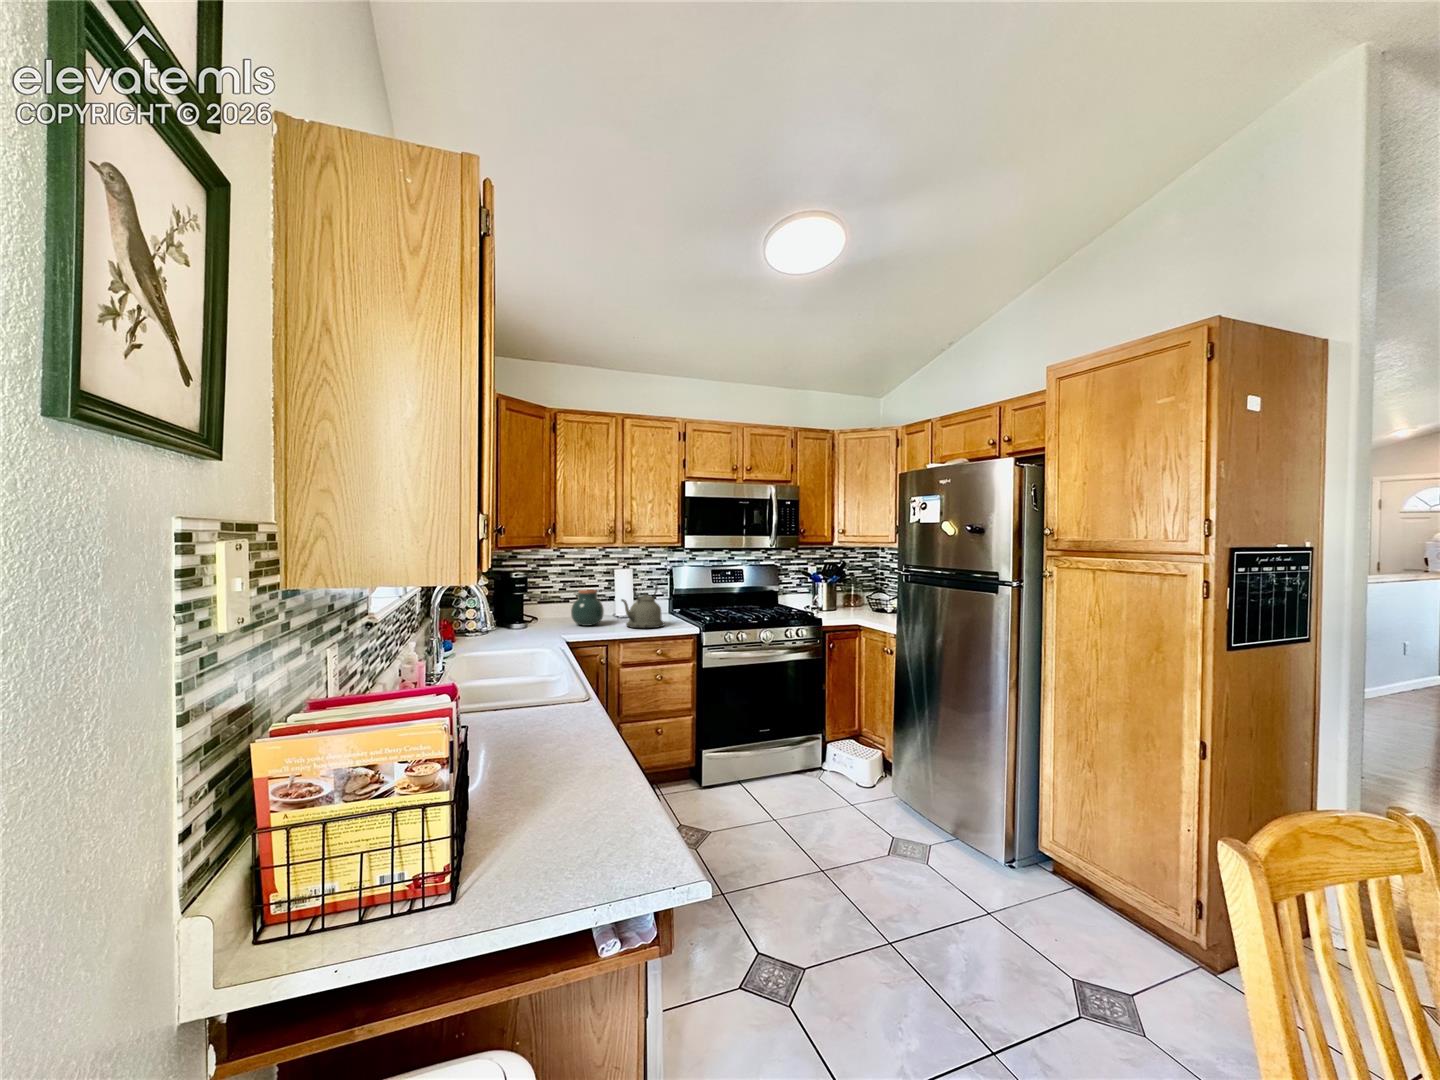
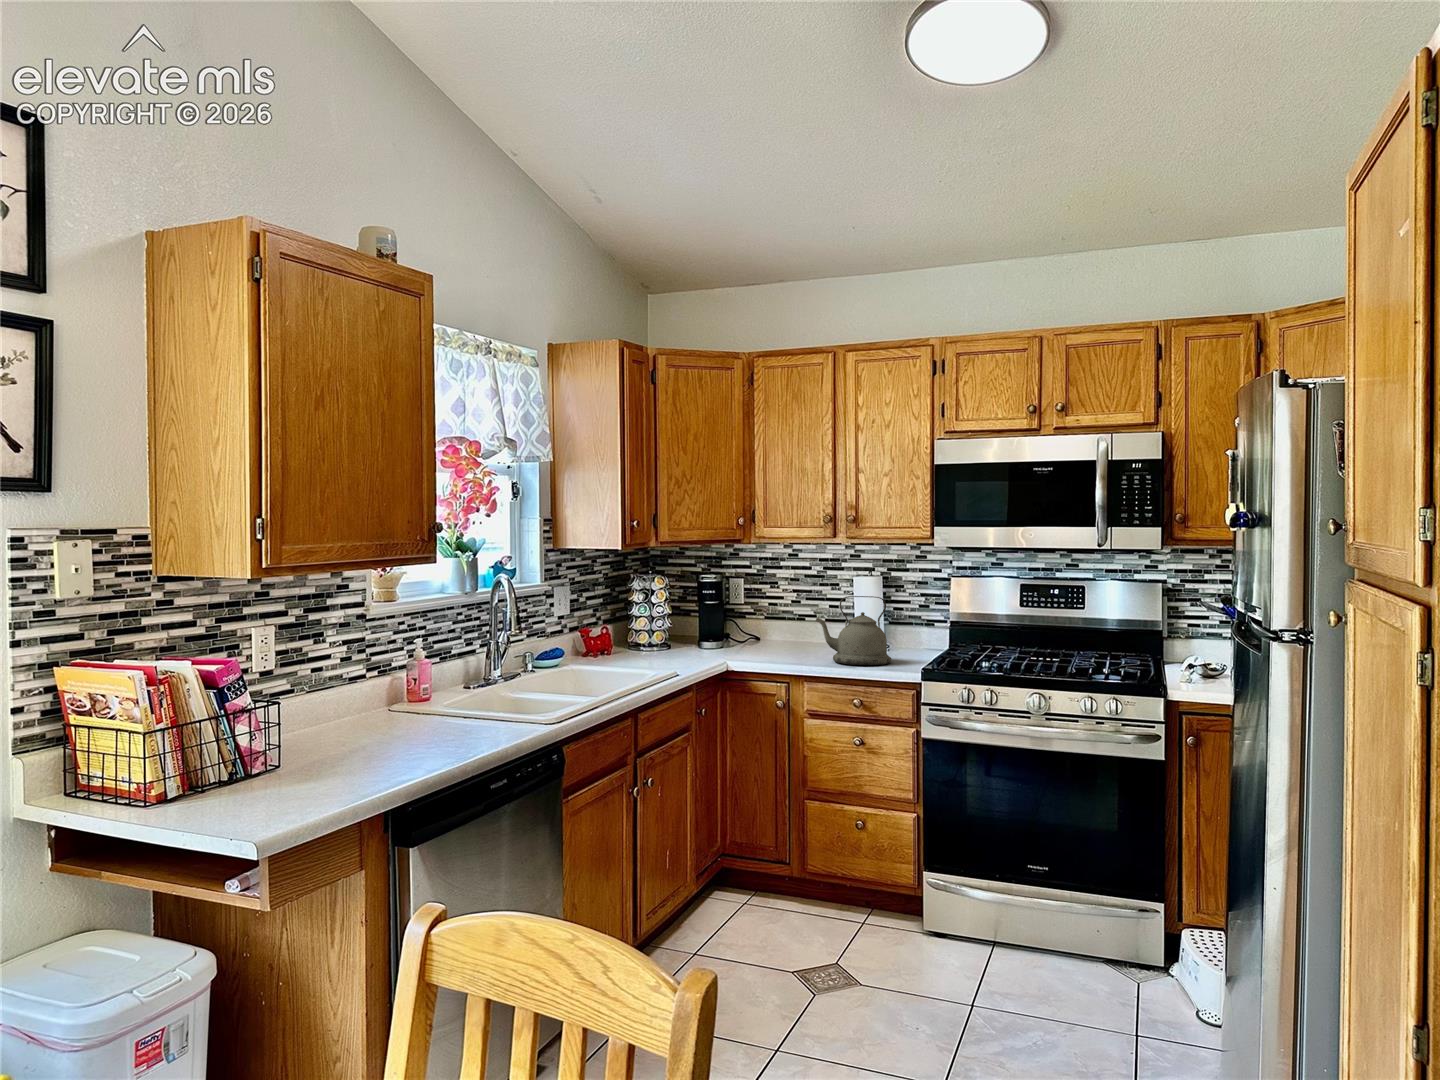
jar: present [571,590,604,626] -> none [774,603,820,654]

